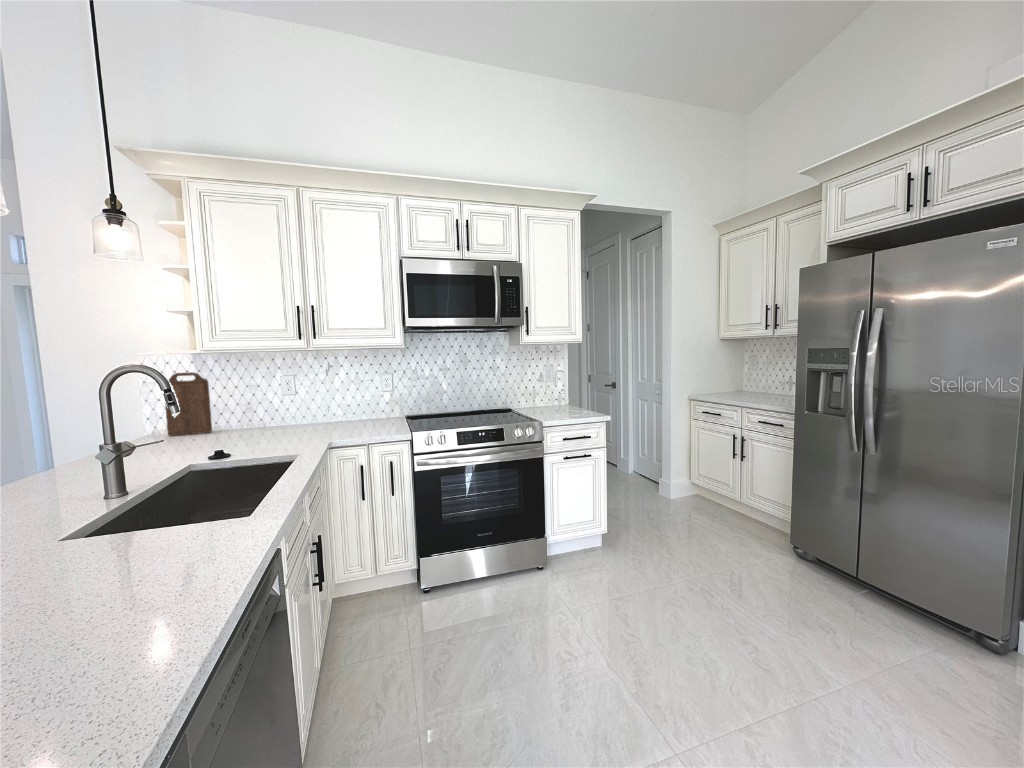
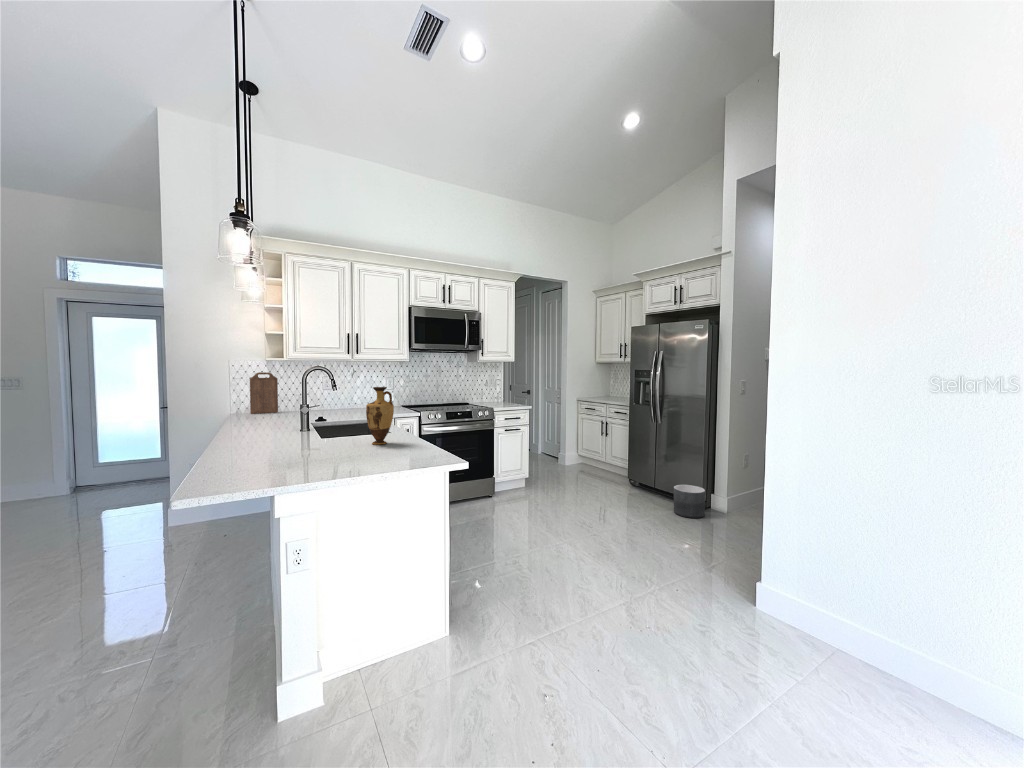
vase: none [54,436,162,612] -> present [366,387,394,445]
planter: none [913,590,1006,681] -> present [674,485,705,518]

